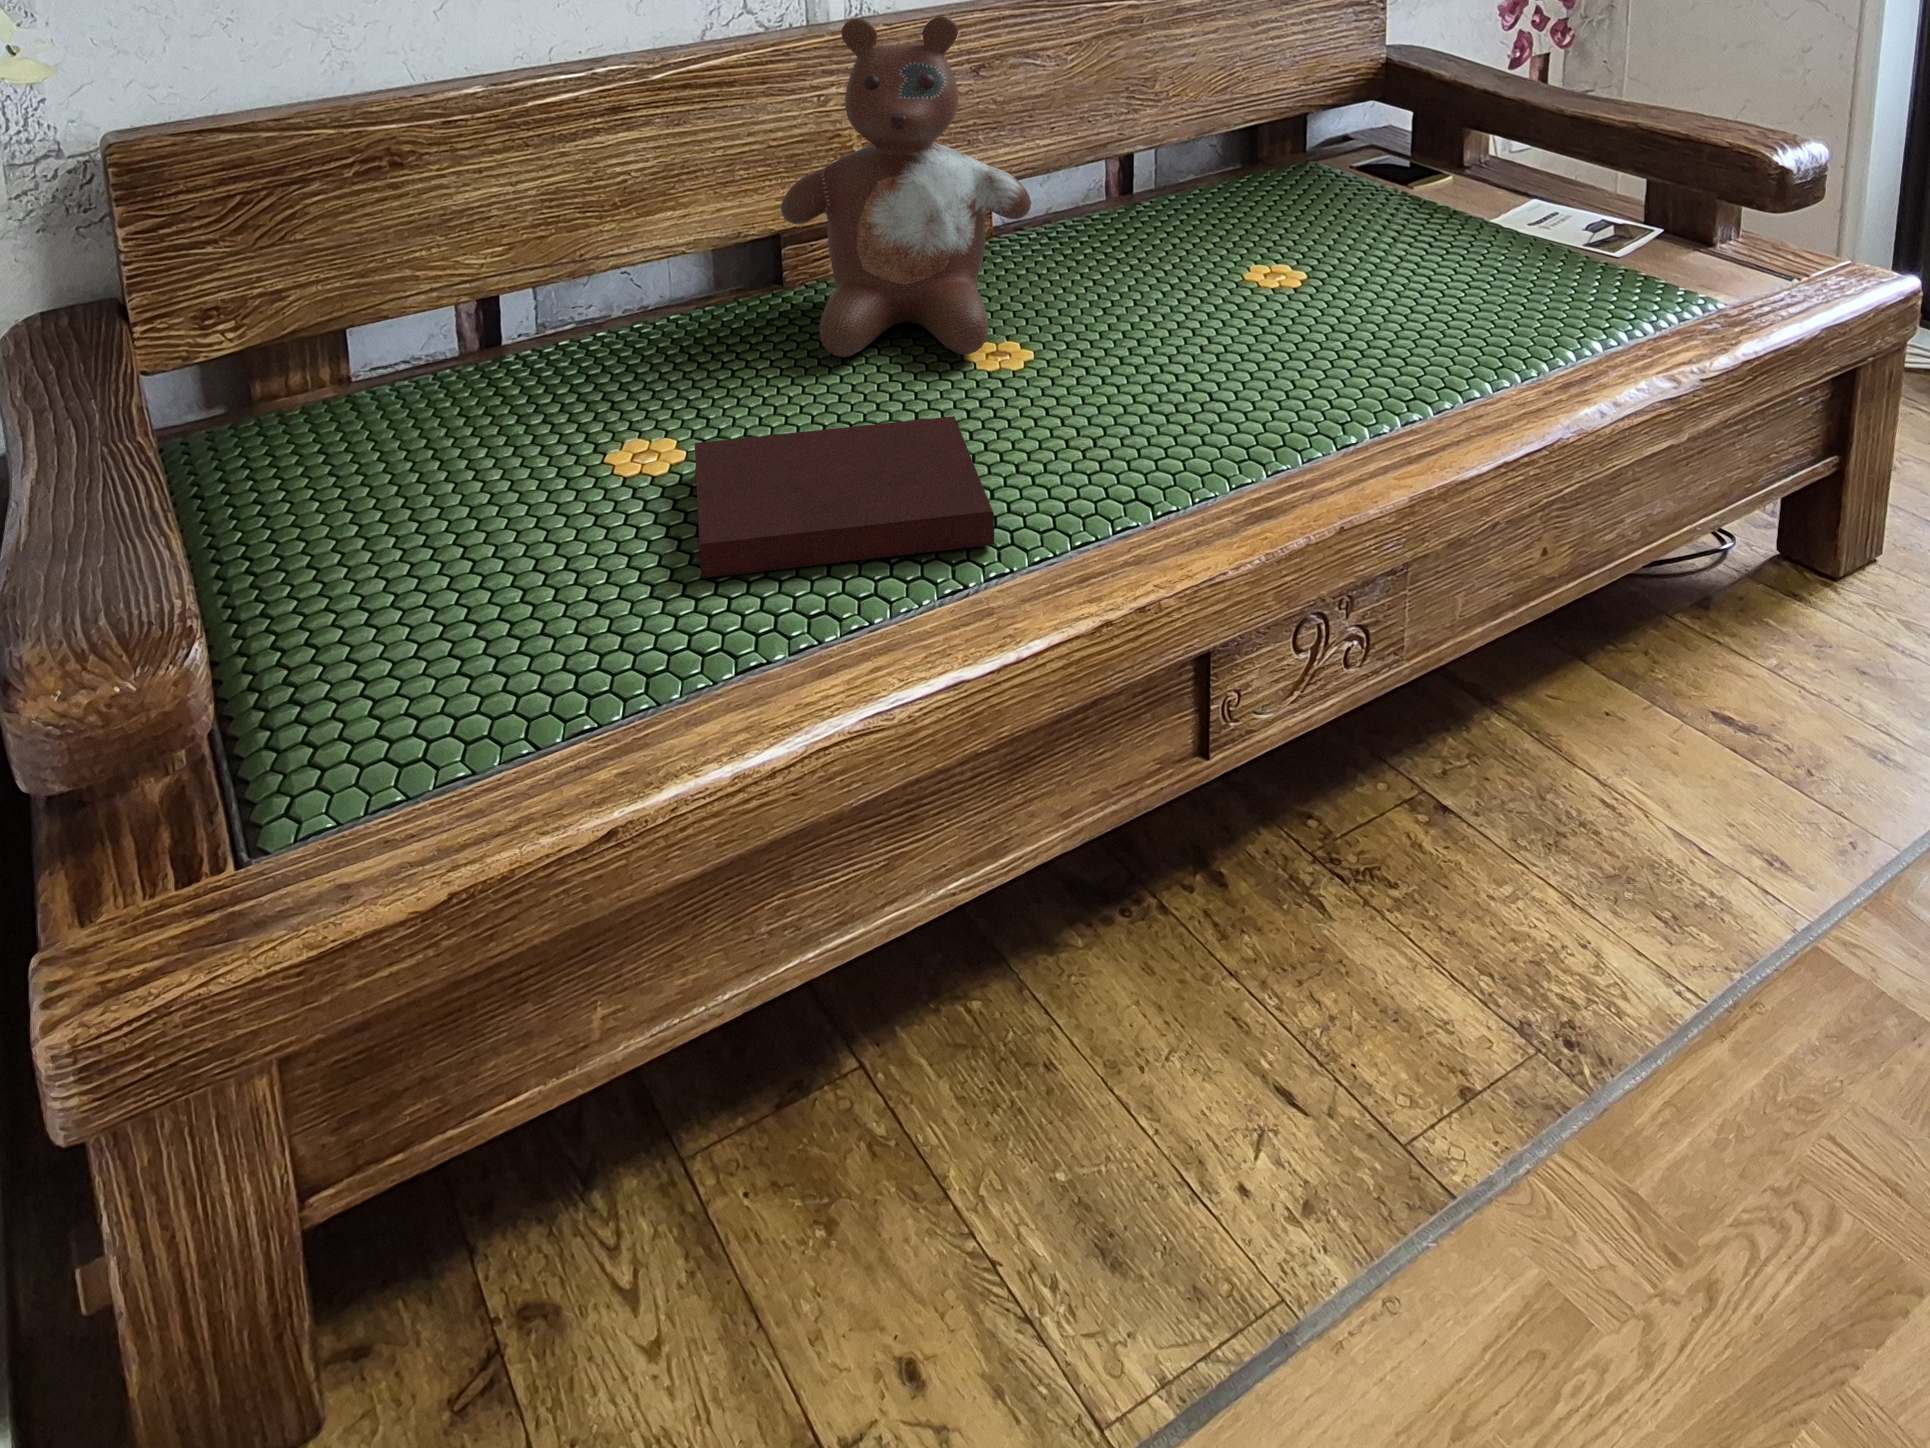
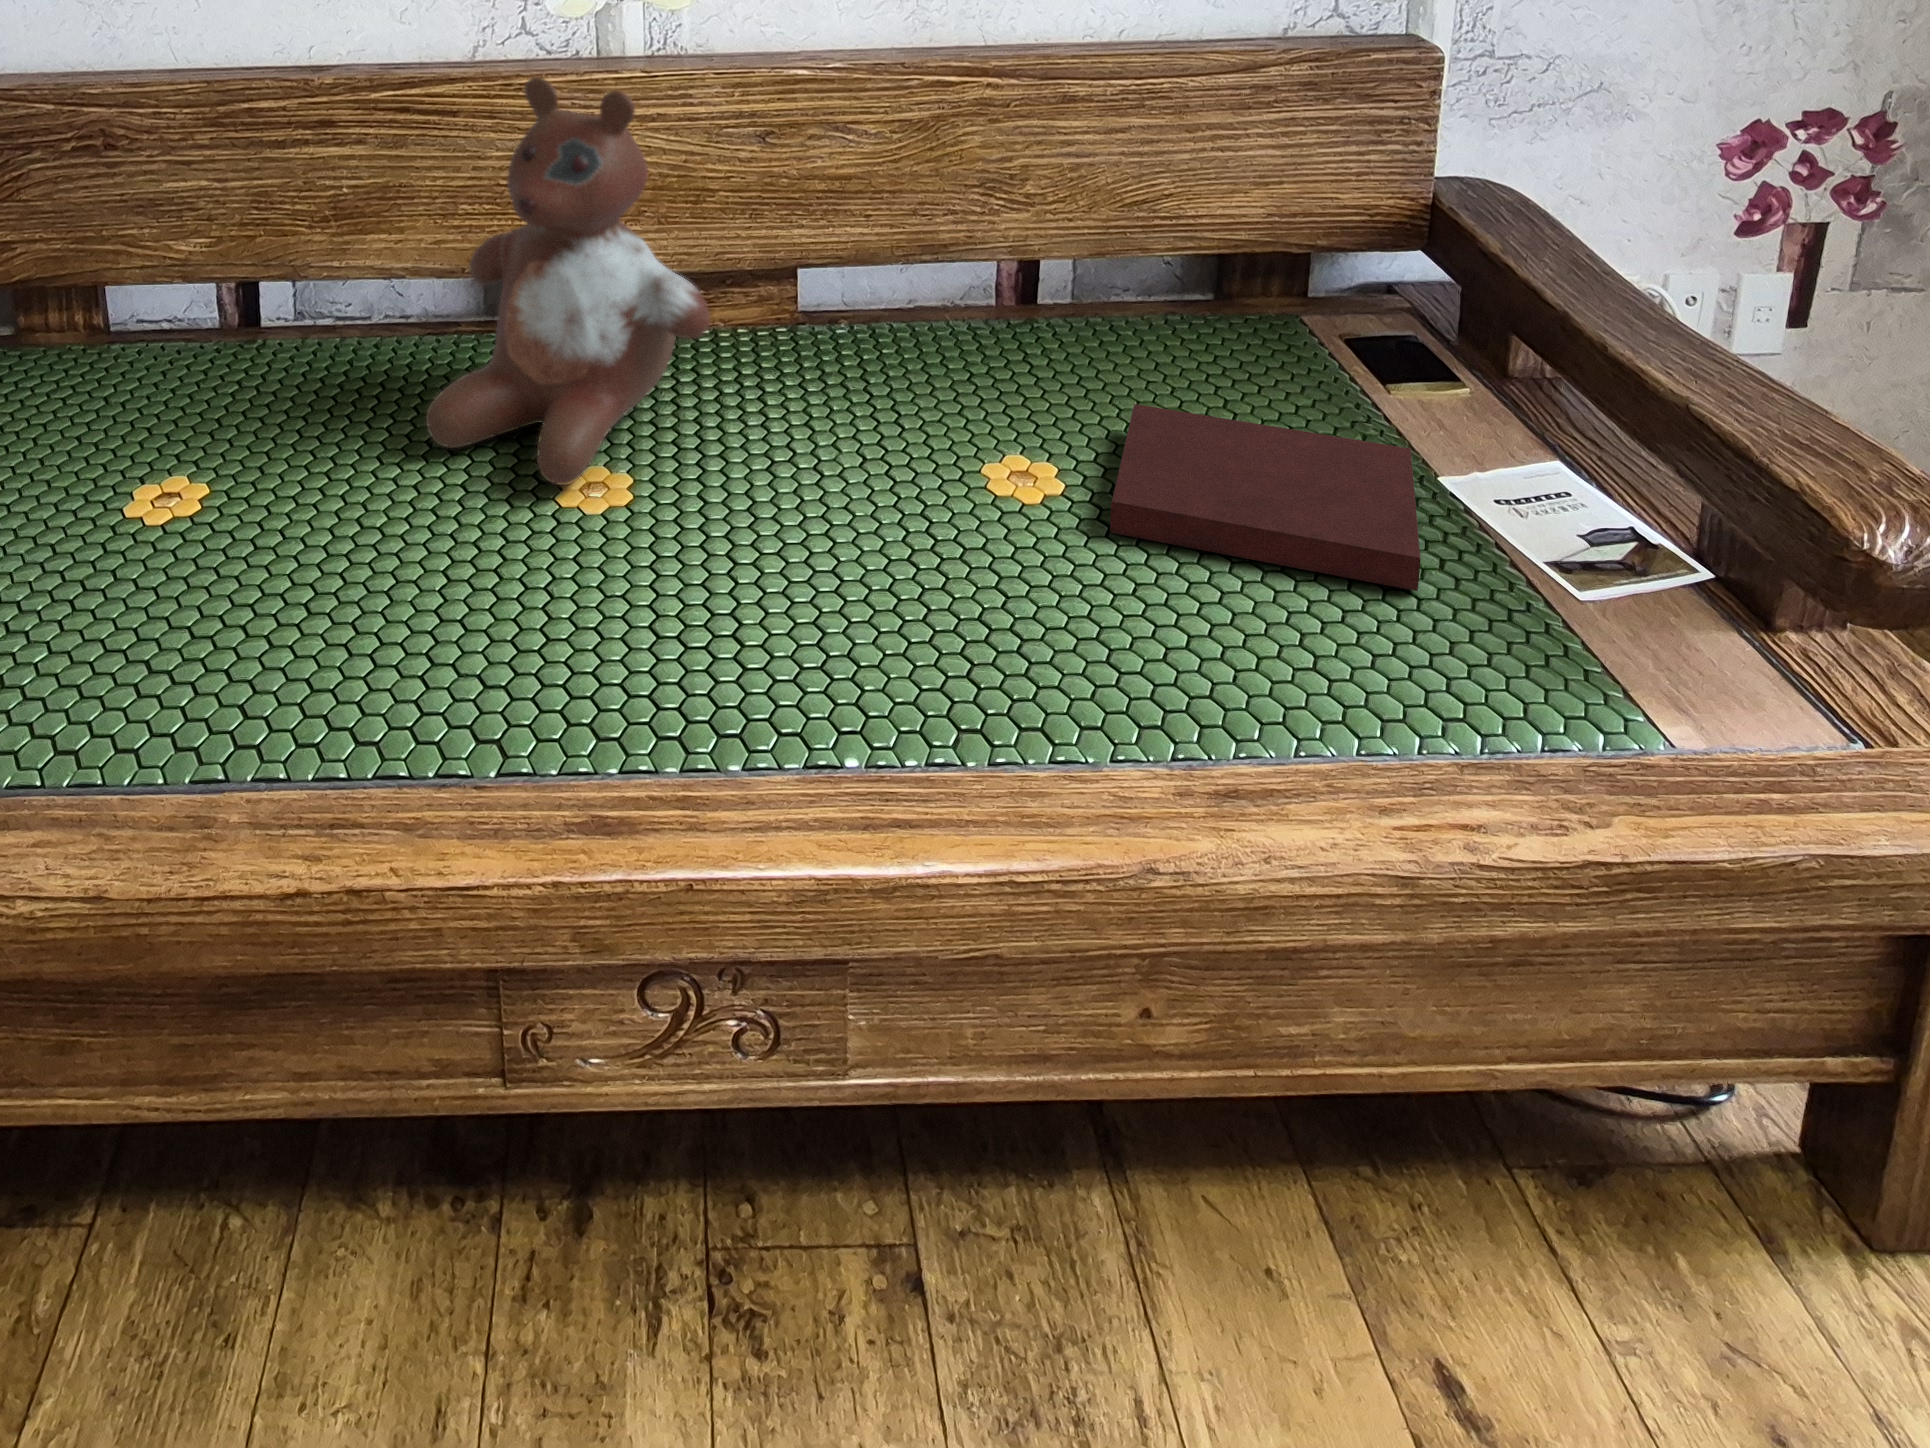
notebook: present [695,416,994,578] -> present [1110,404,1421,591]

